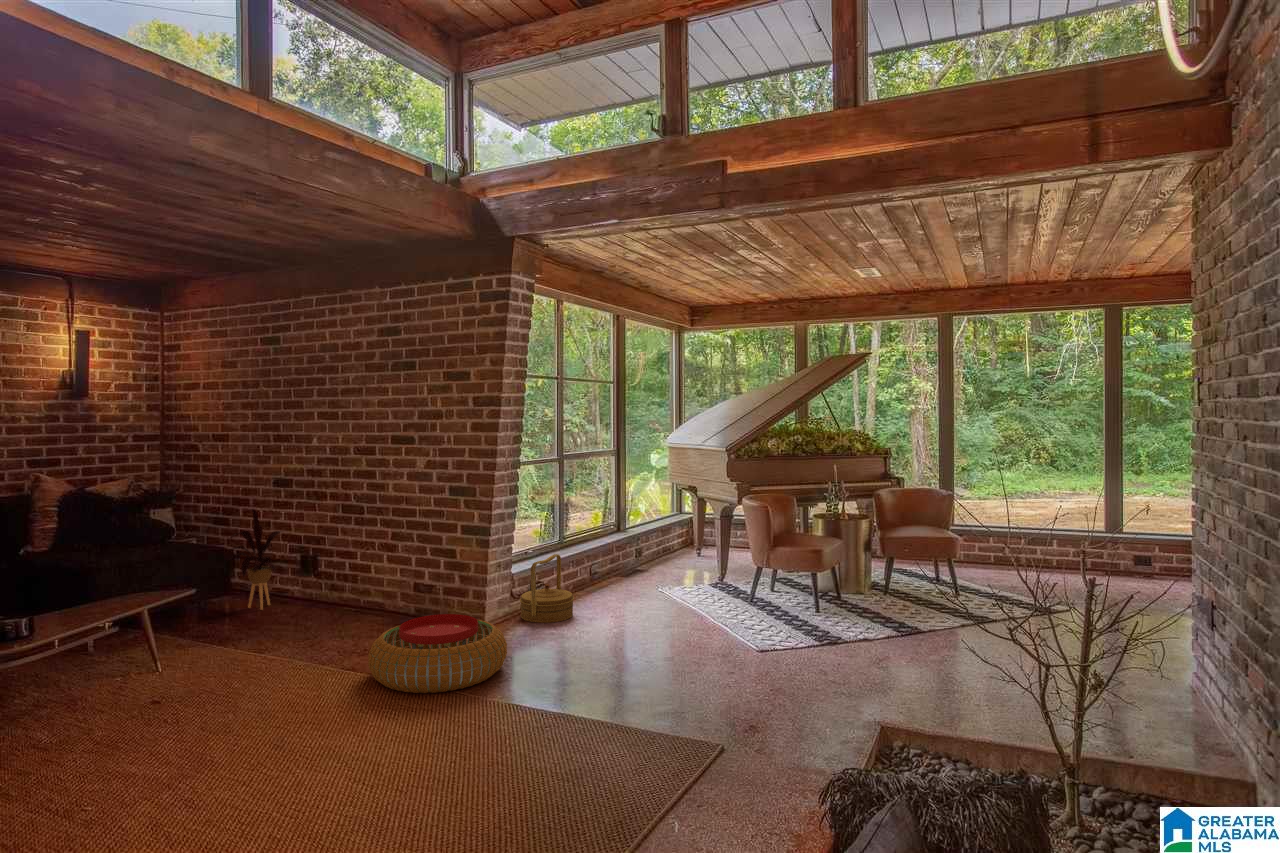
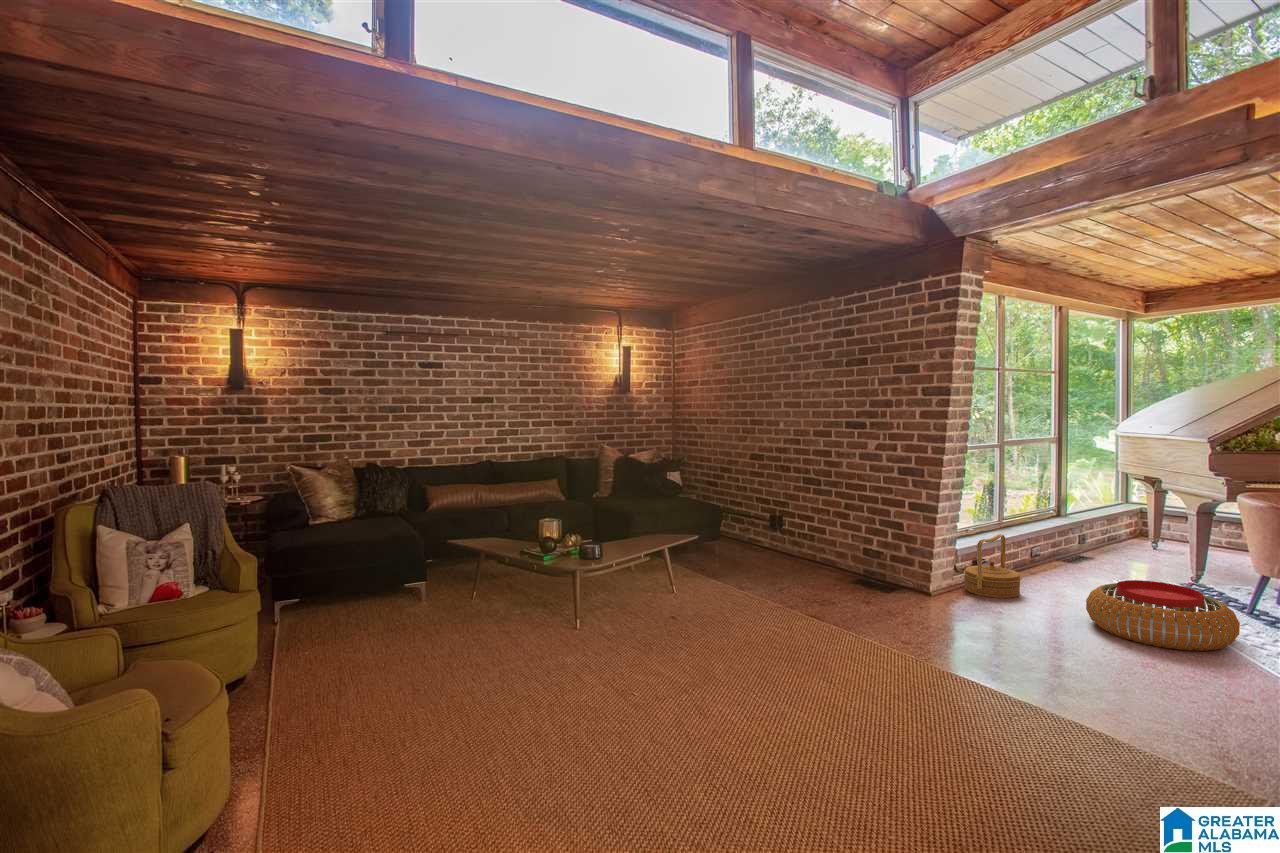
house plant: present [230,509,281,610] -> none [714,477,756,554]
pouf: present [368,614,507,693] -> present [1086,580,1240,651]

